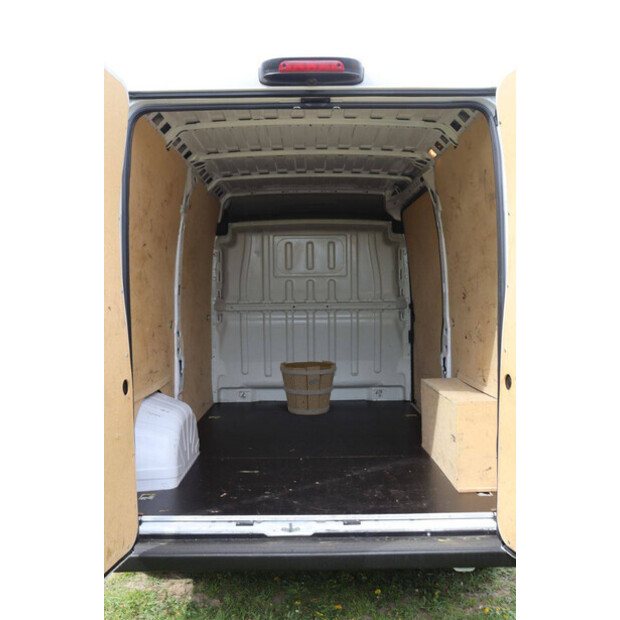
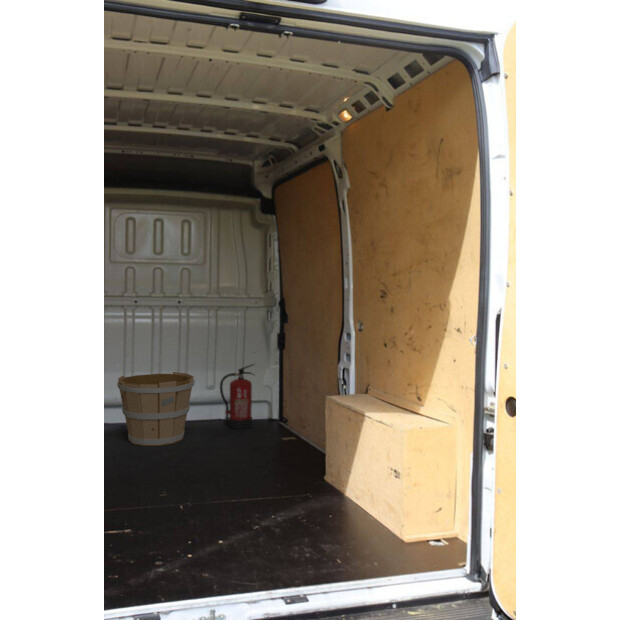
fire extinguisher: none [359,356,388,408] -> present [220,365,254,429]

